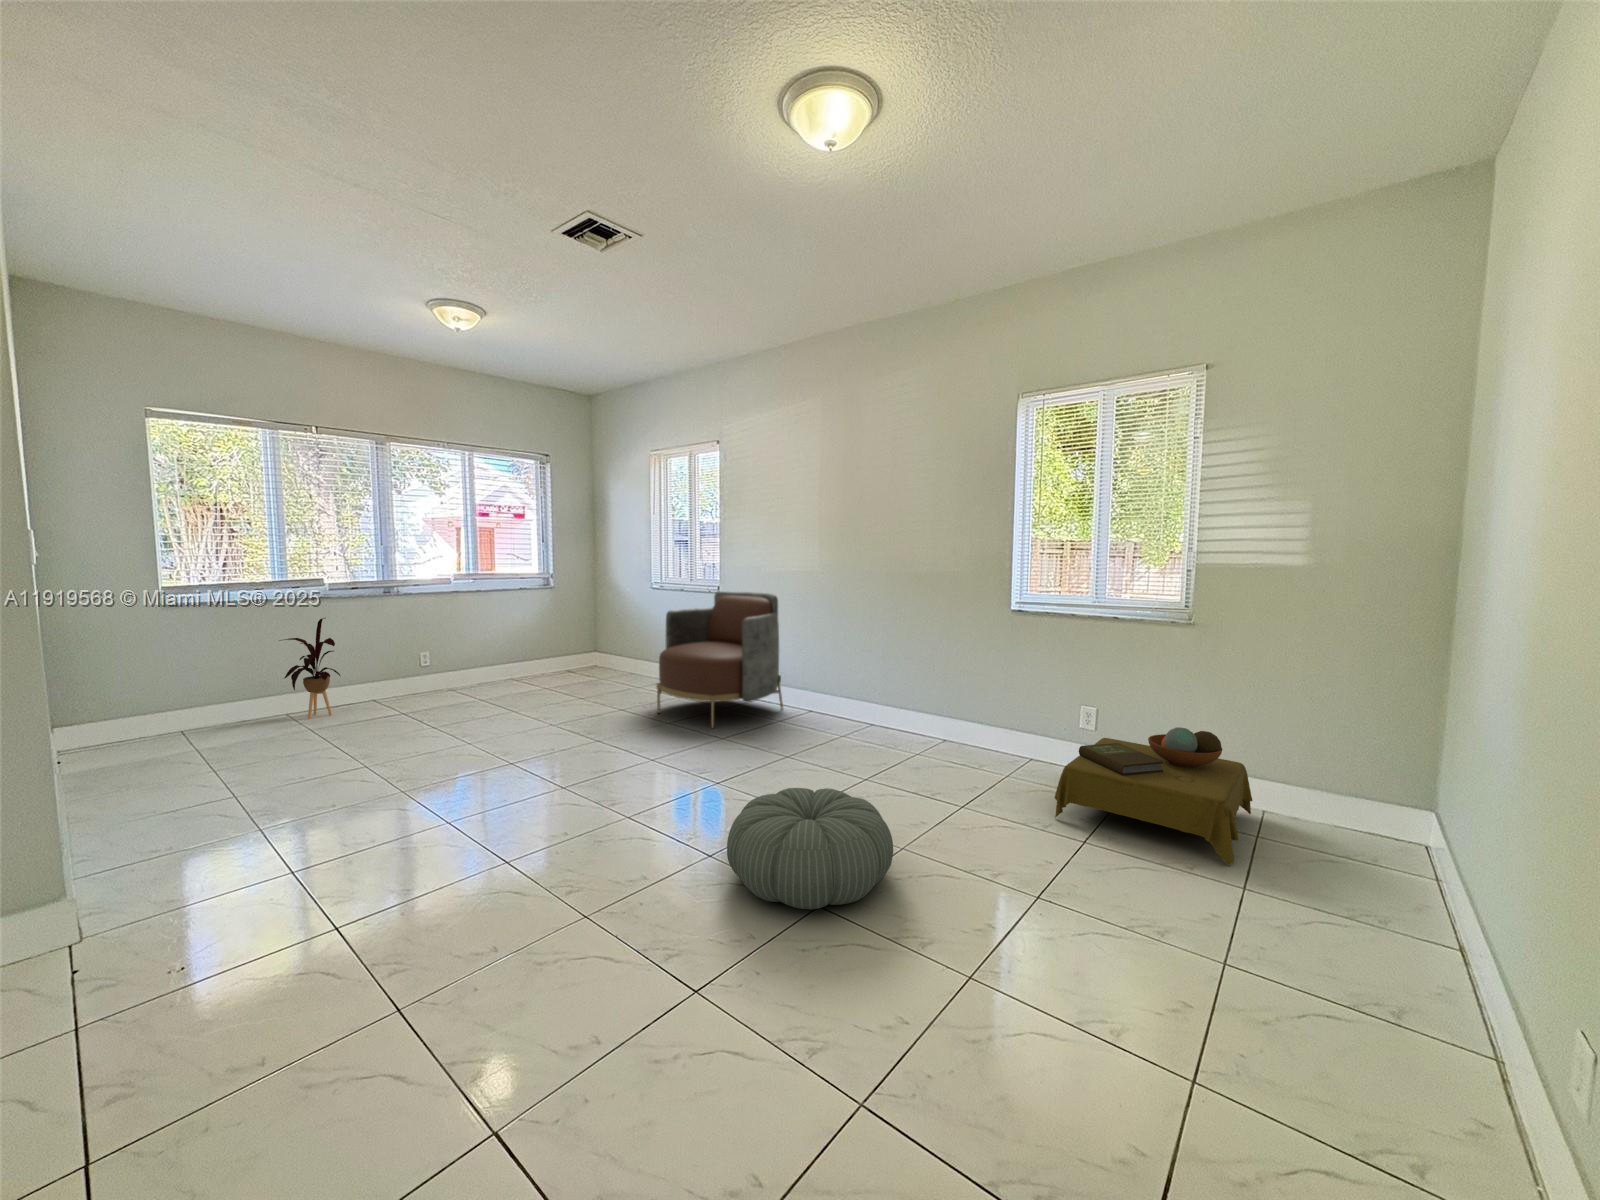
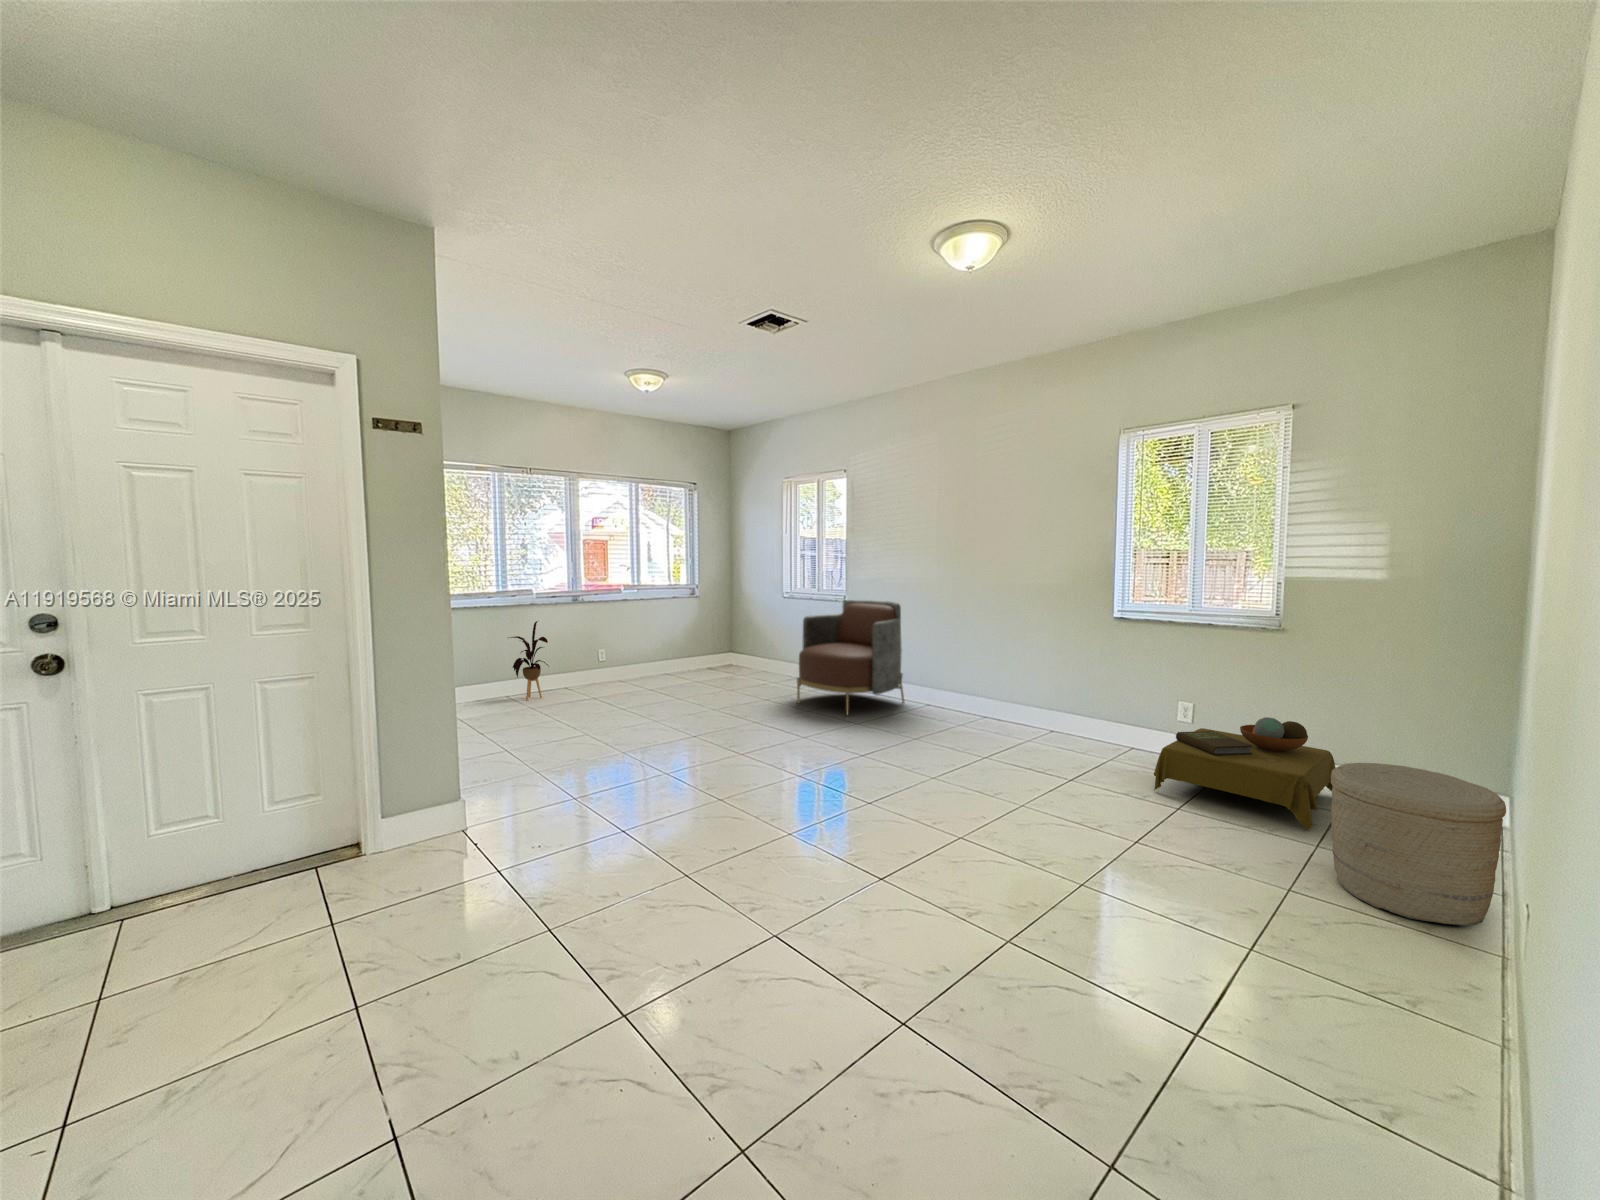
pouf: present [727,788,893,909] -> none [888,754,1018,838]
woven basket: none [1269,792,1486,1011] -> present [1331,763,1506,926]

